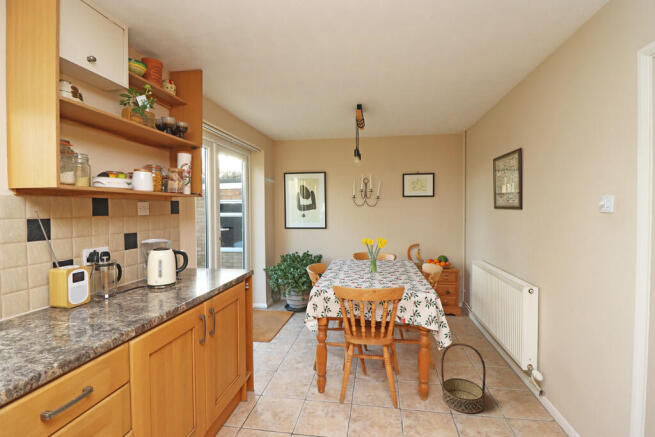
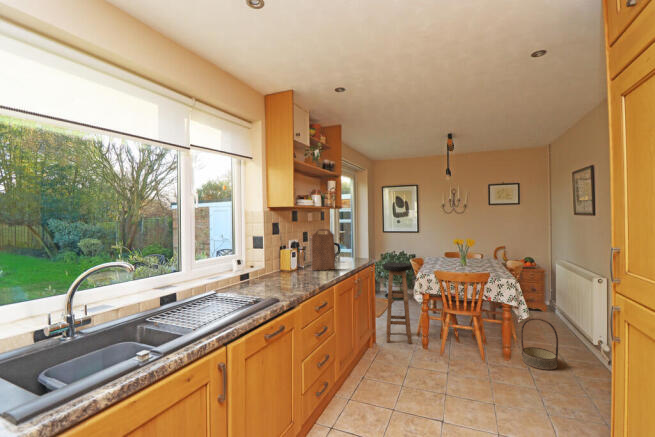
cutting board: none [112,227,163,302] -> present [311,229,335,270]
bar stool: none [267,271,306,386] -> present [383,263,412,343]

